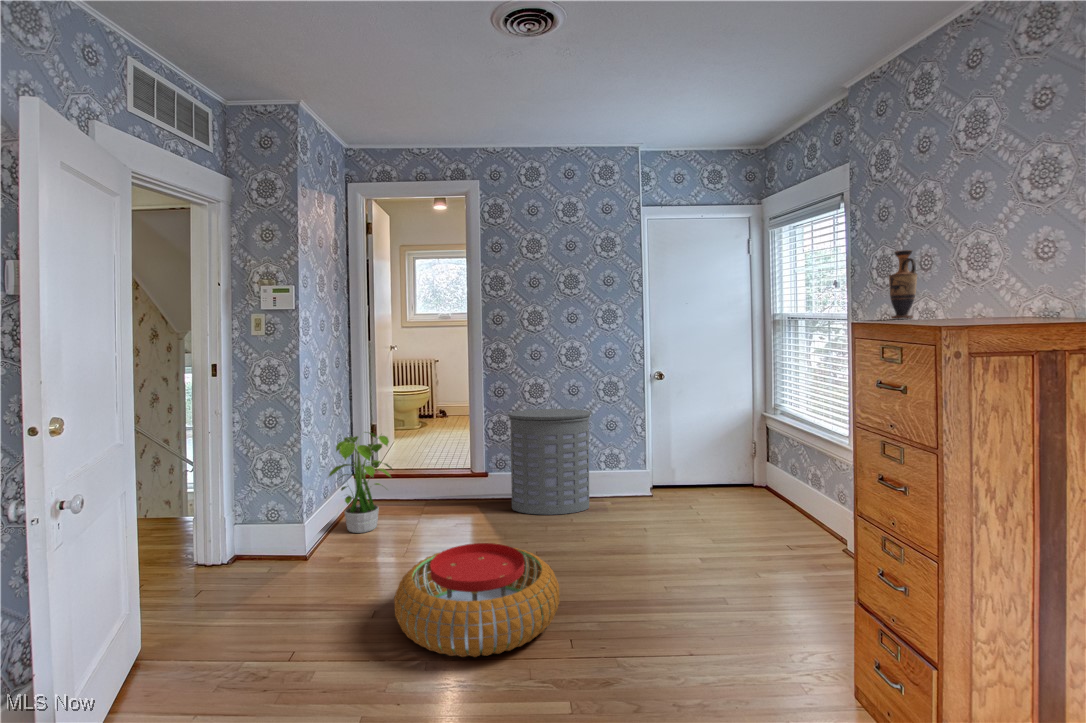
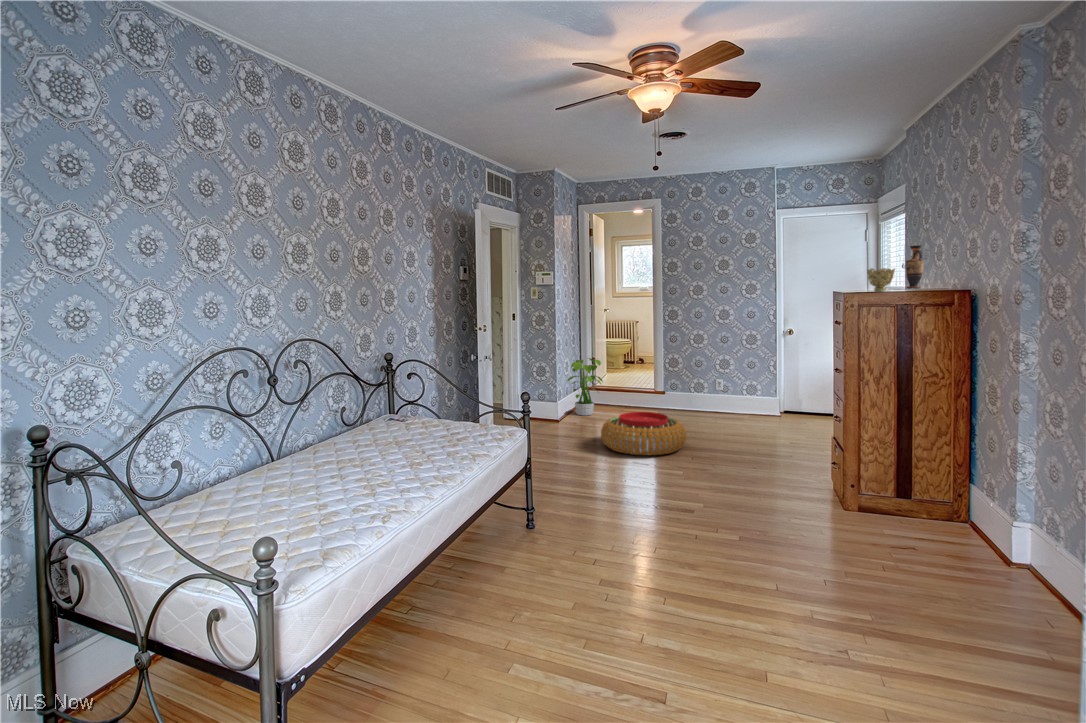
decorative bowl: none [919,277,978,323] -> present [867,268,895,291]
laundry hamper: present [508,409,591,515] -> none [676,350,732,417]

